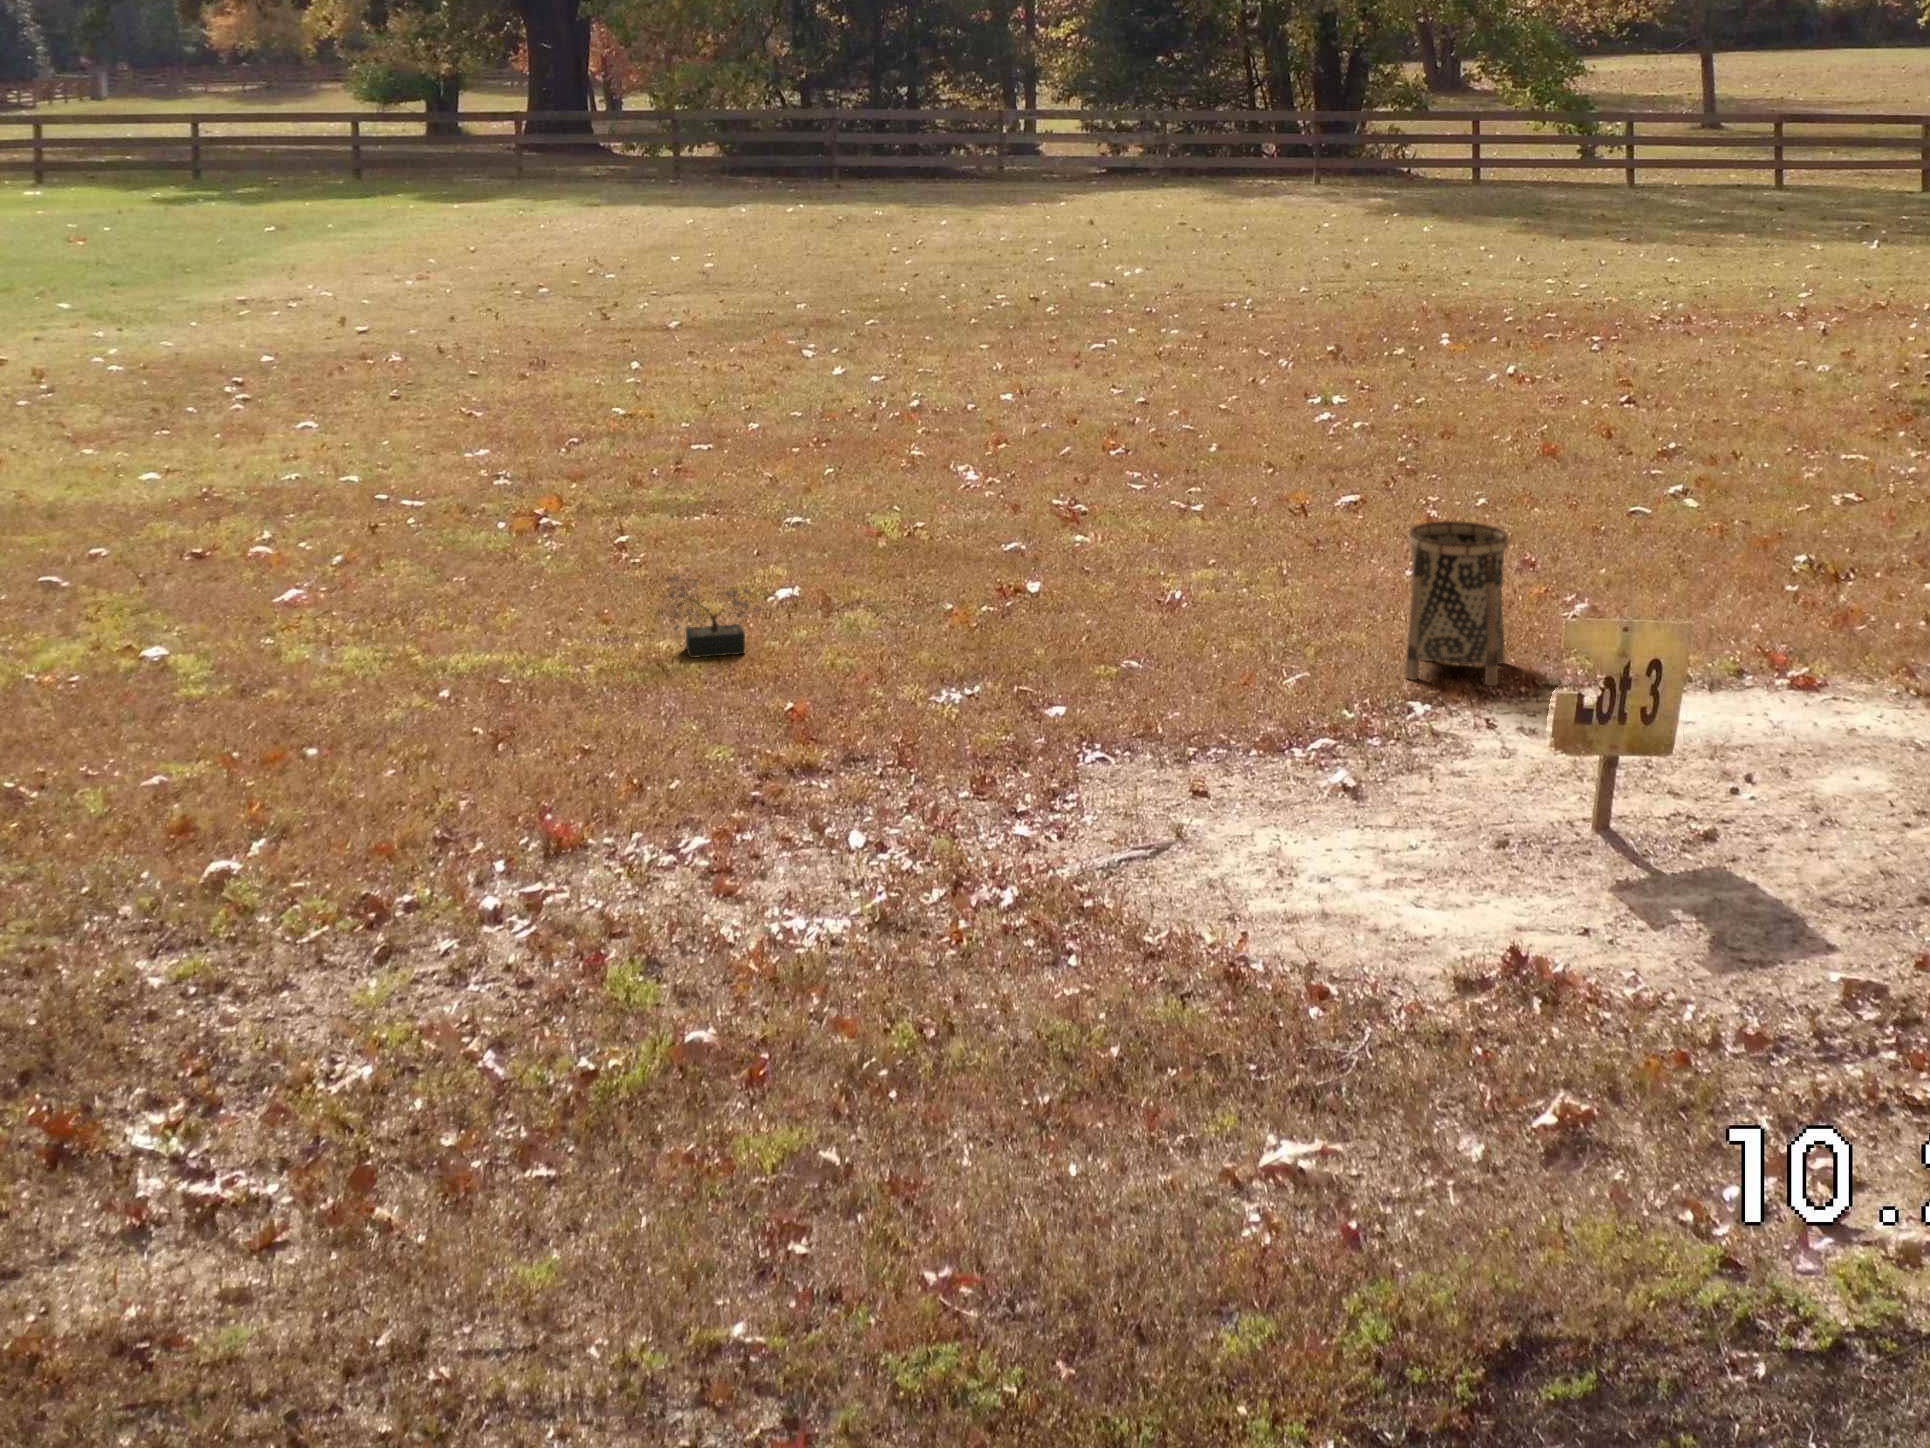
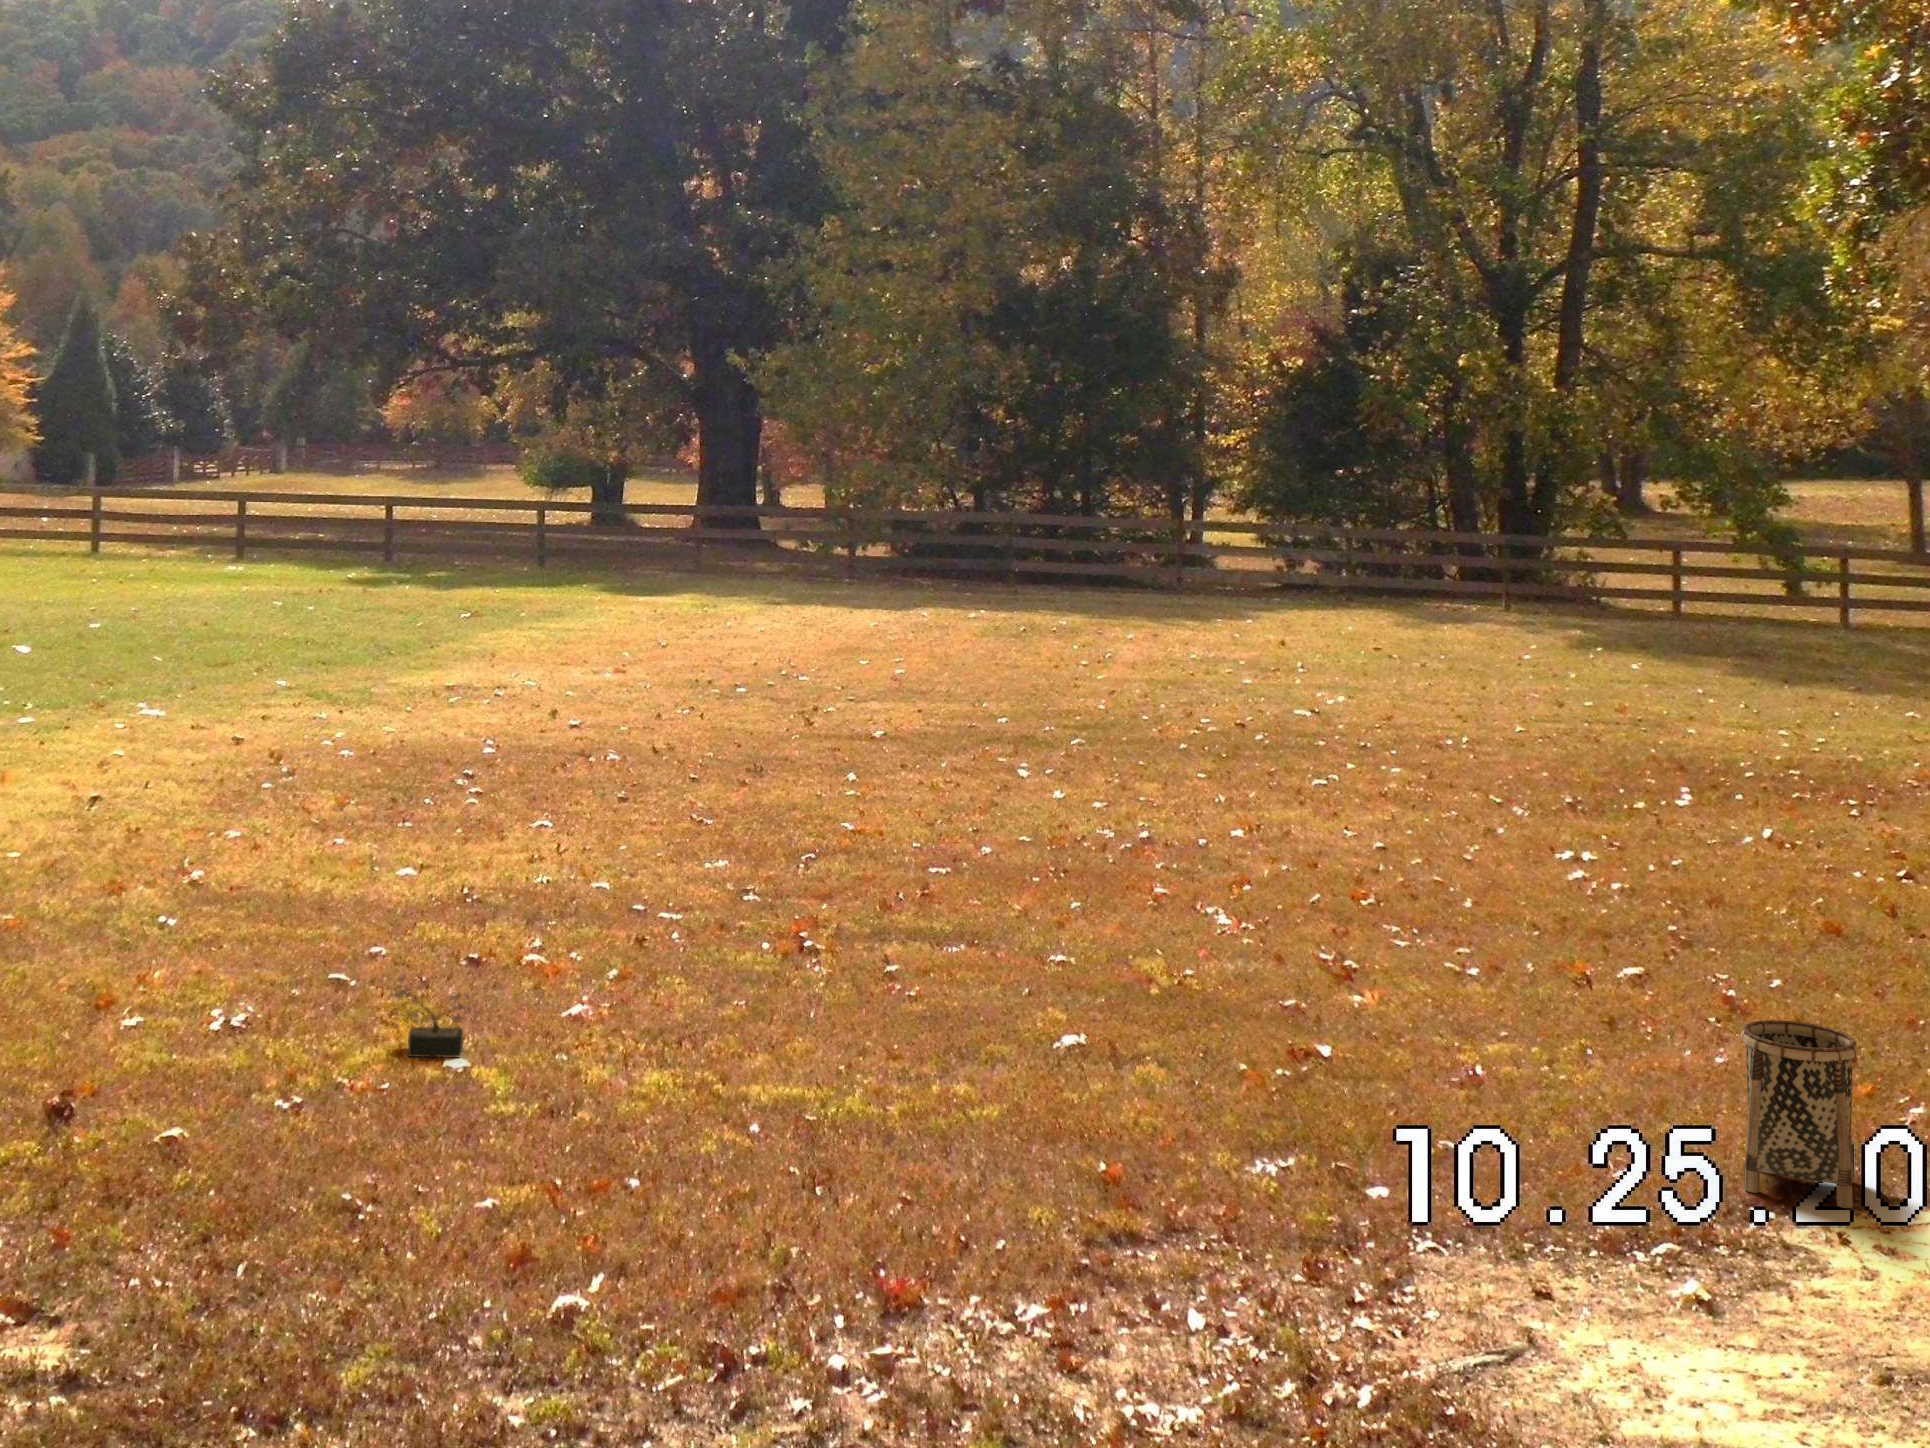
decorative plant: present [661,574,759,658] -> present [387,974,477,1057]

